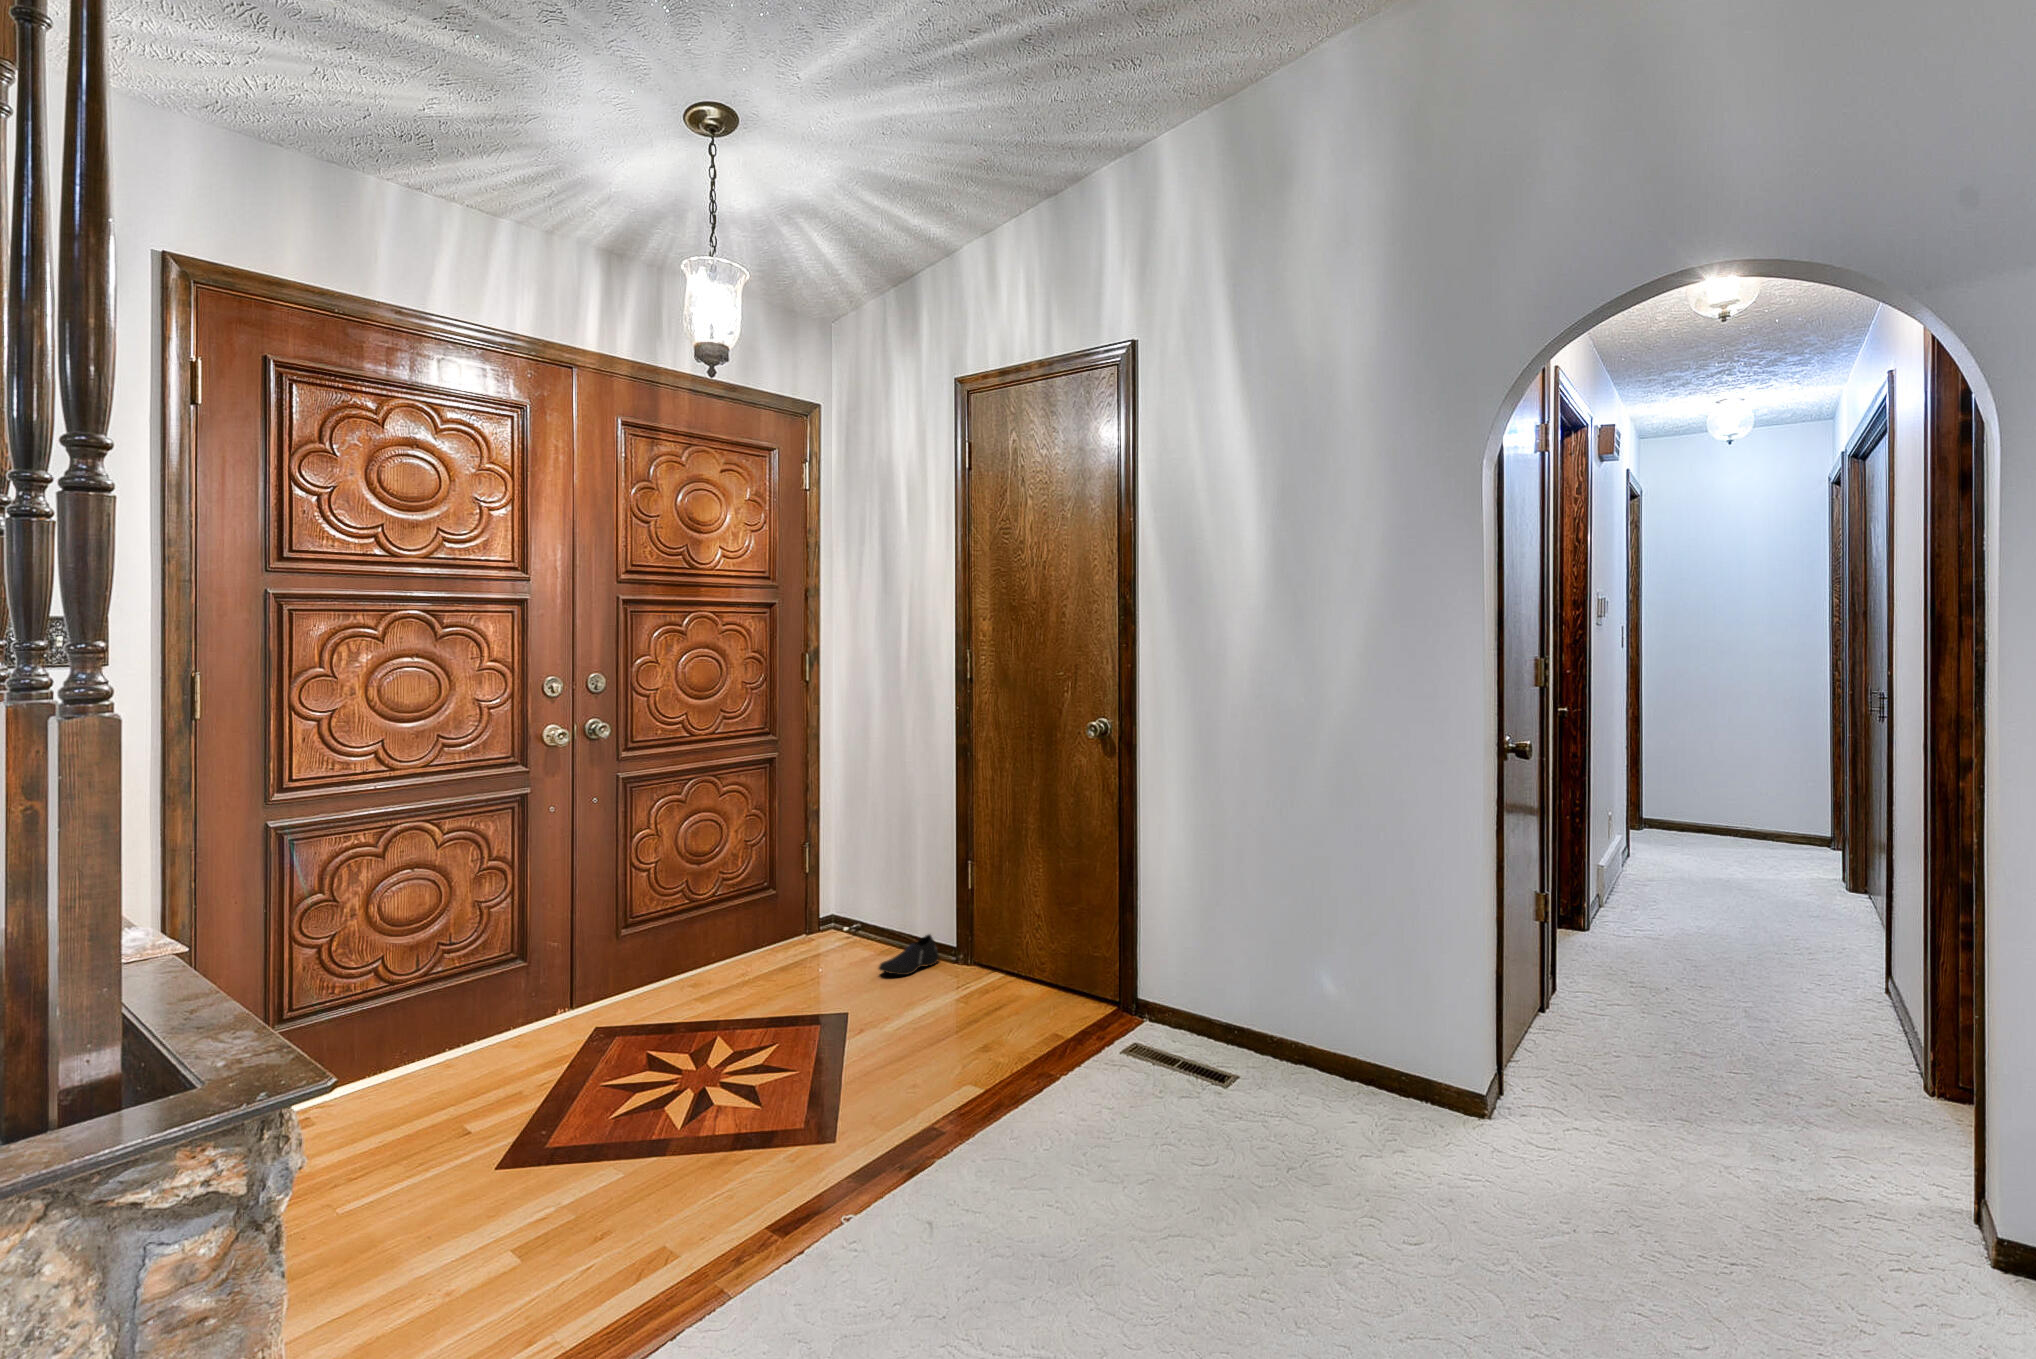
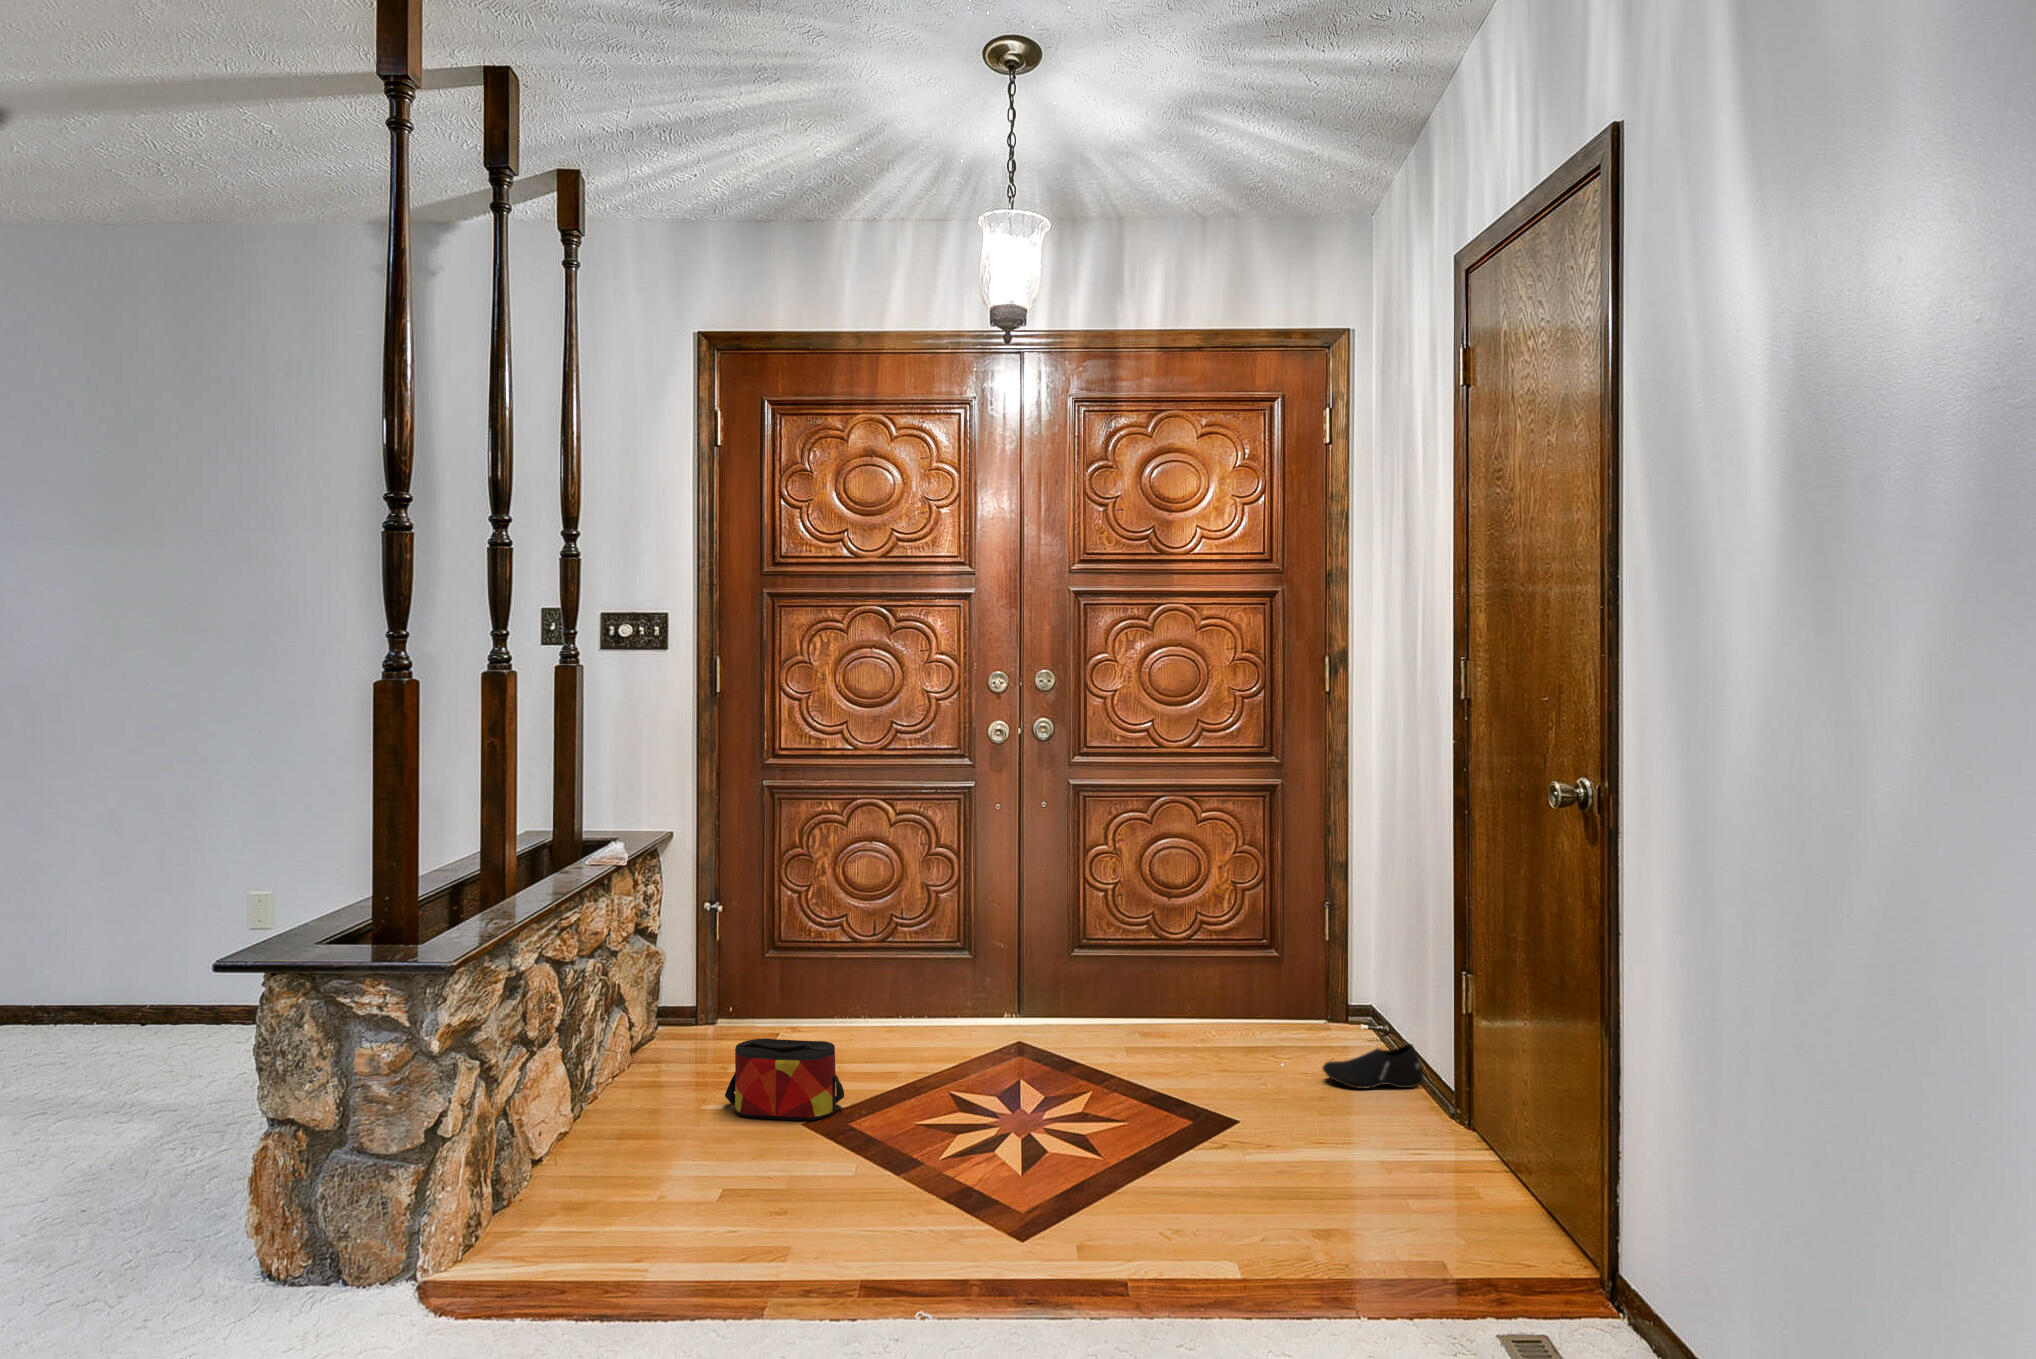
bag: none [407,1071,552,1182] -> present [725,1039,844,1120]

